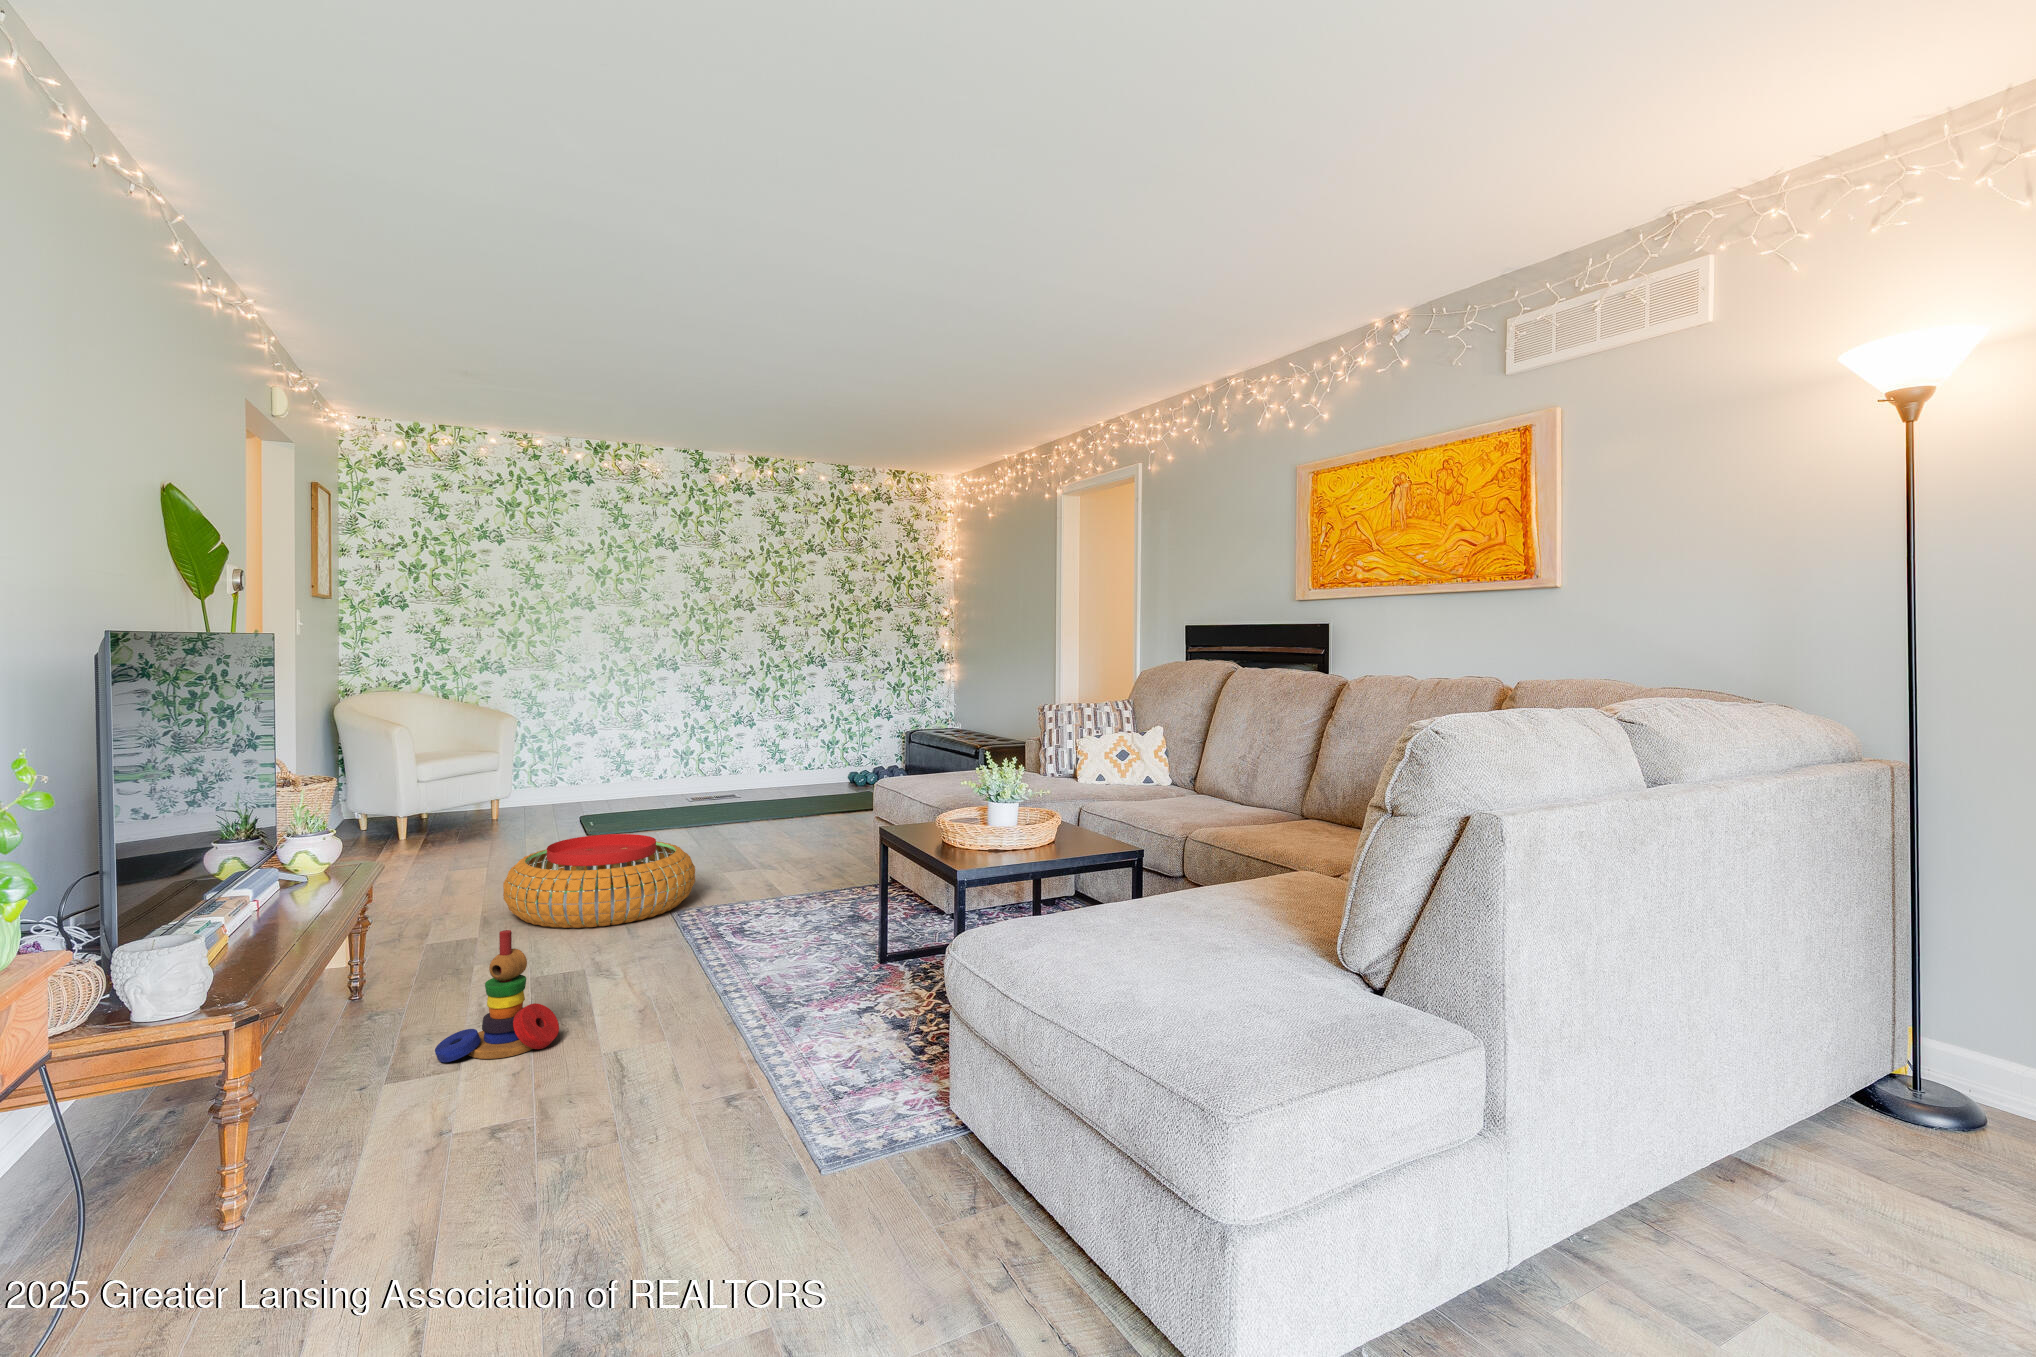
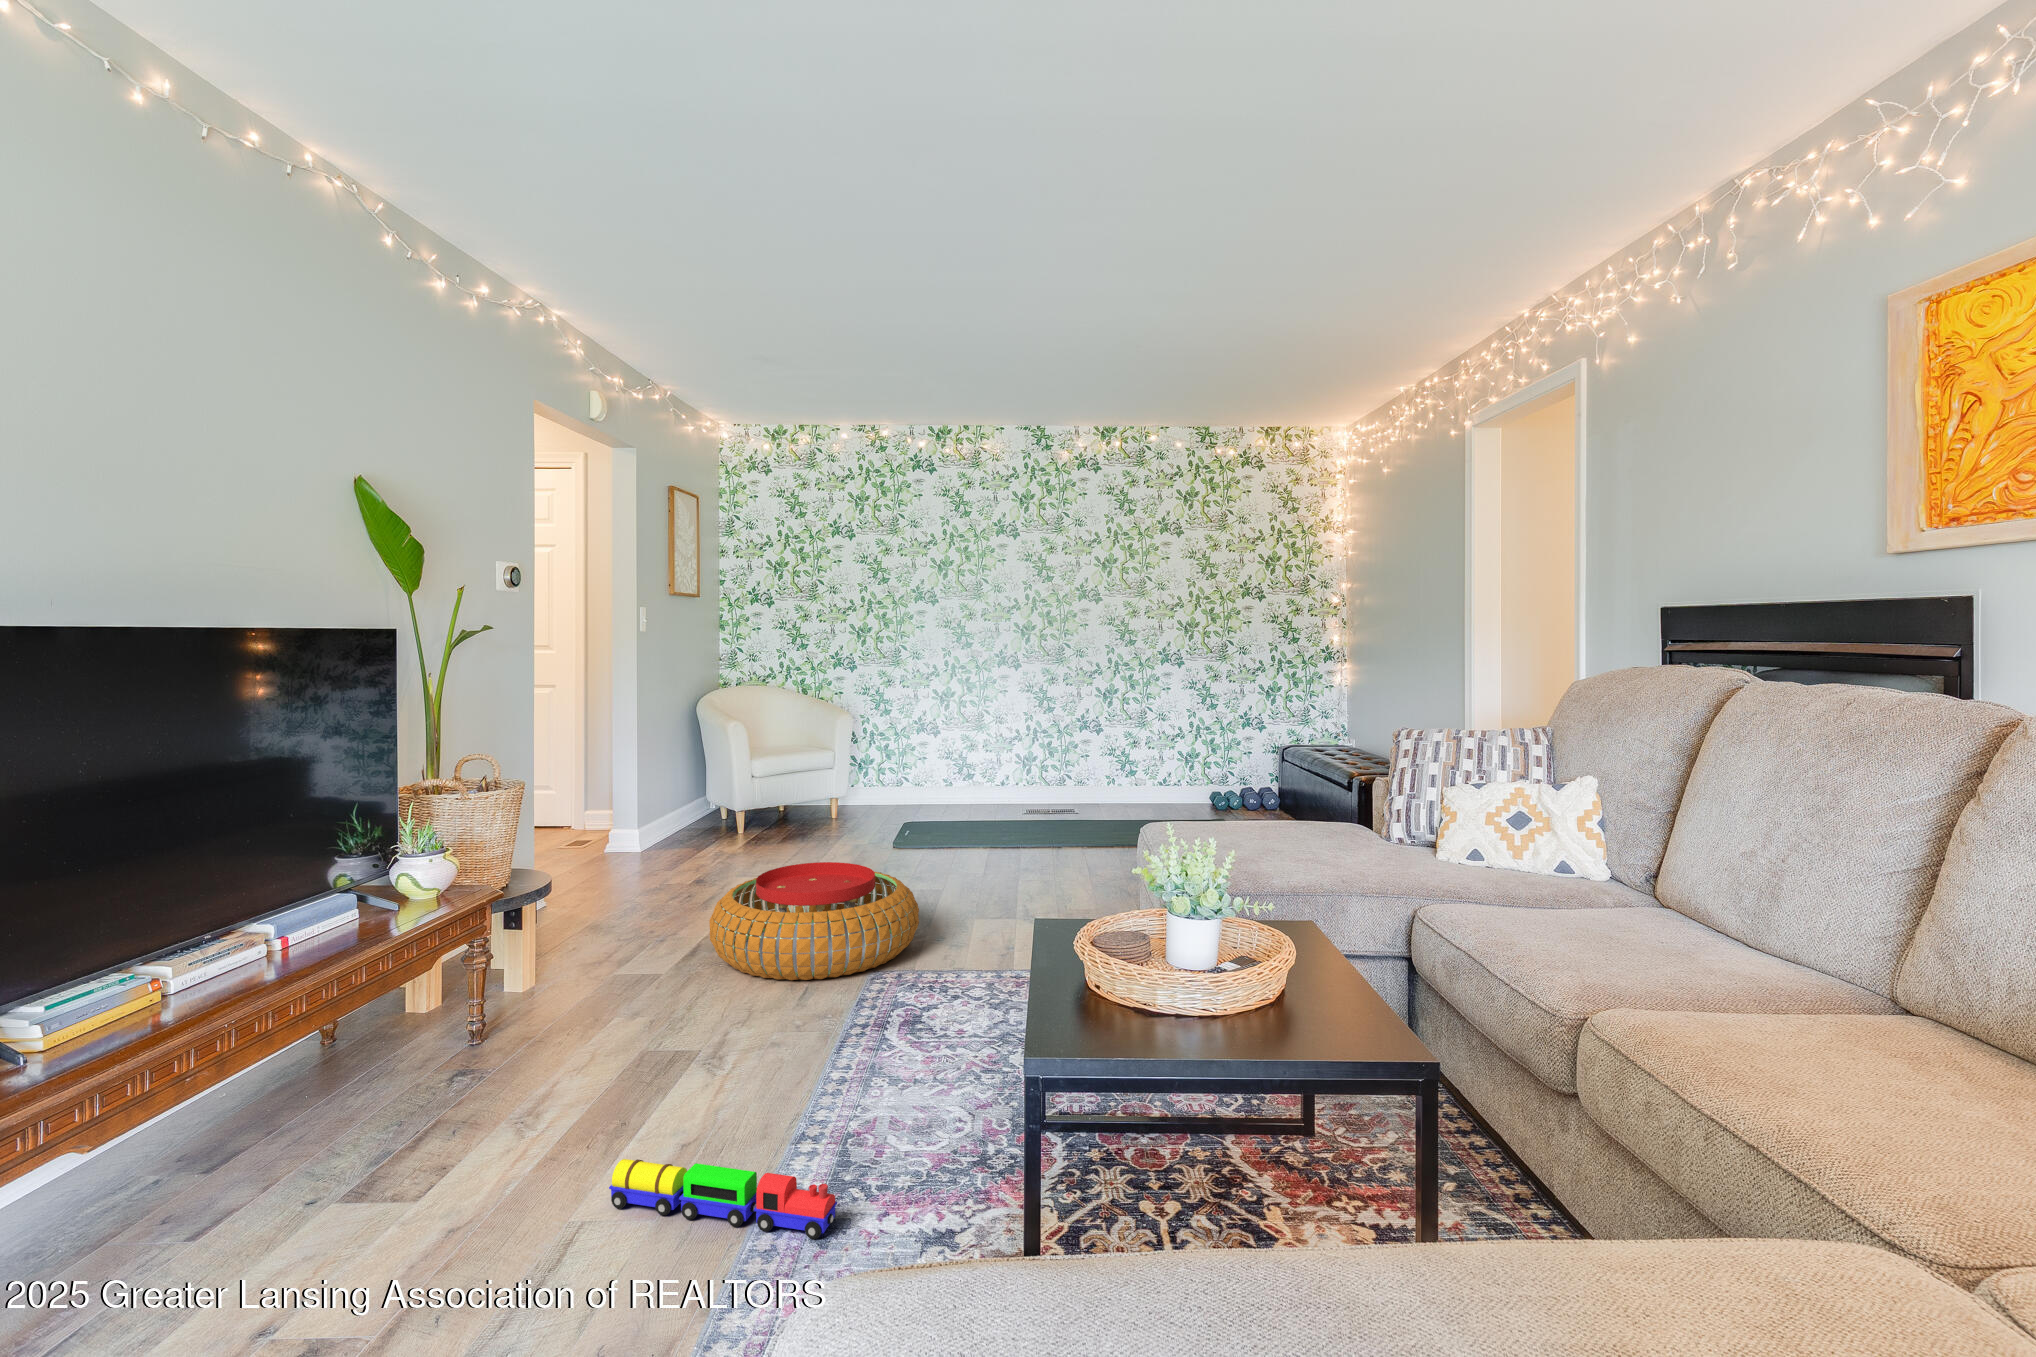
stacking toy: present [435,930,559,1062] -> none [431,1018,575,1190]
toy train: none [612,997,786,1046] -> present [609,1159,837,1239]

